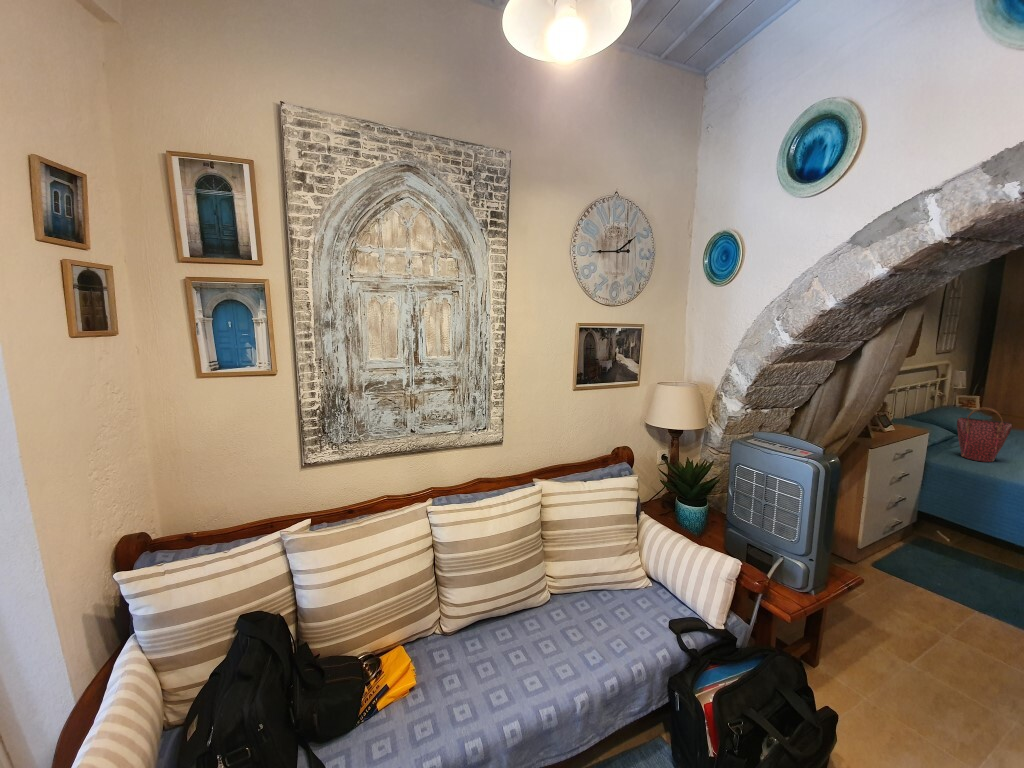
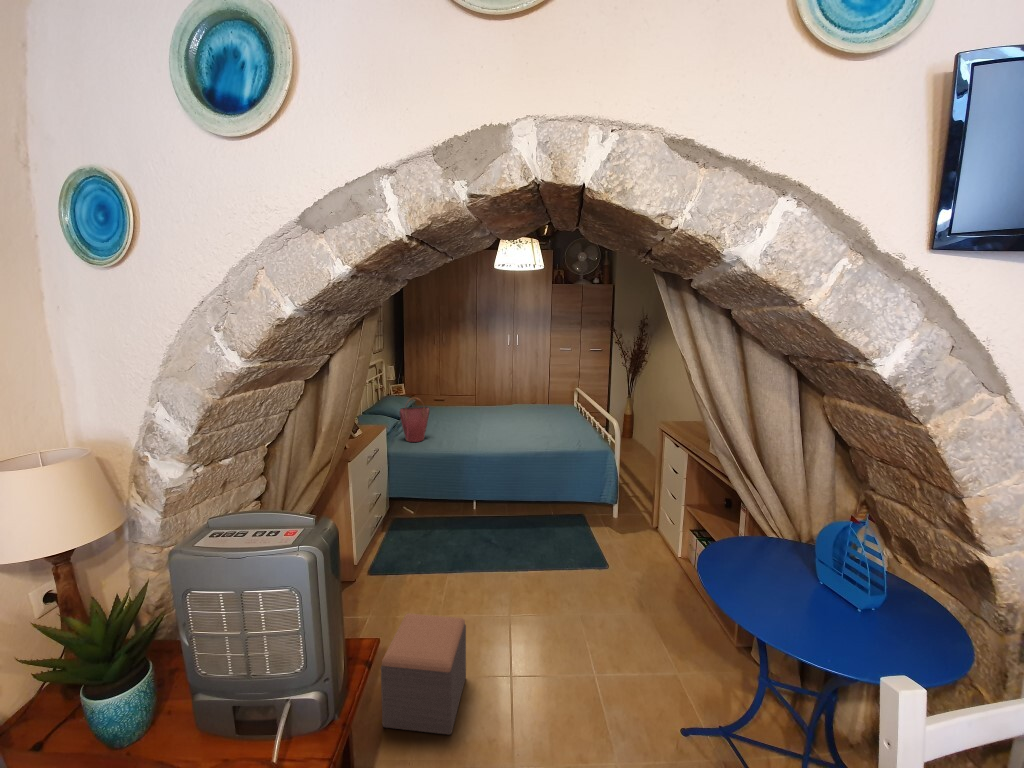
footstool: none [859,598,993,727] -> present [381,614,466,735]

